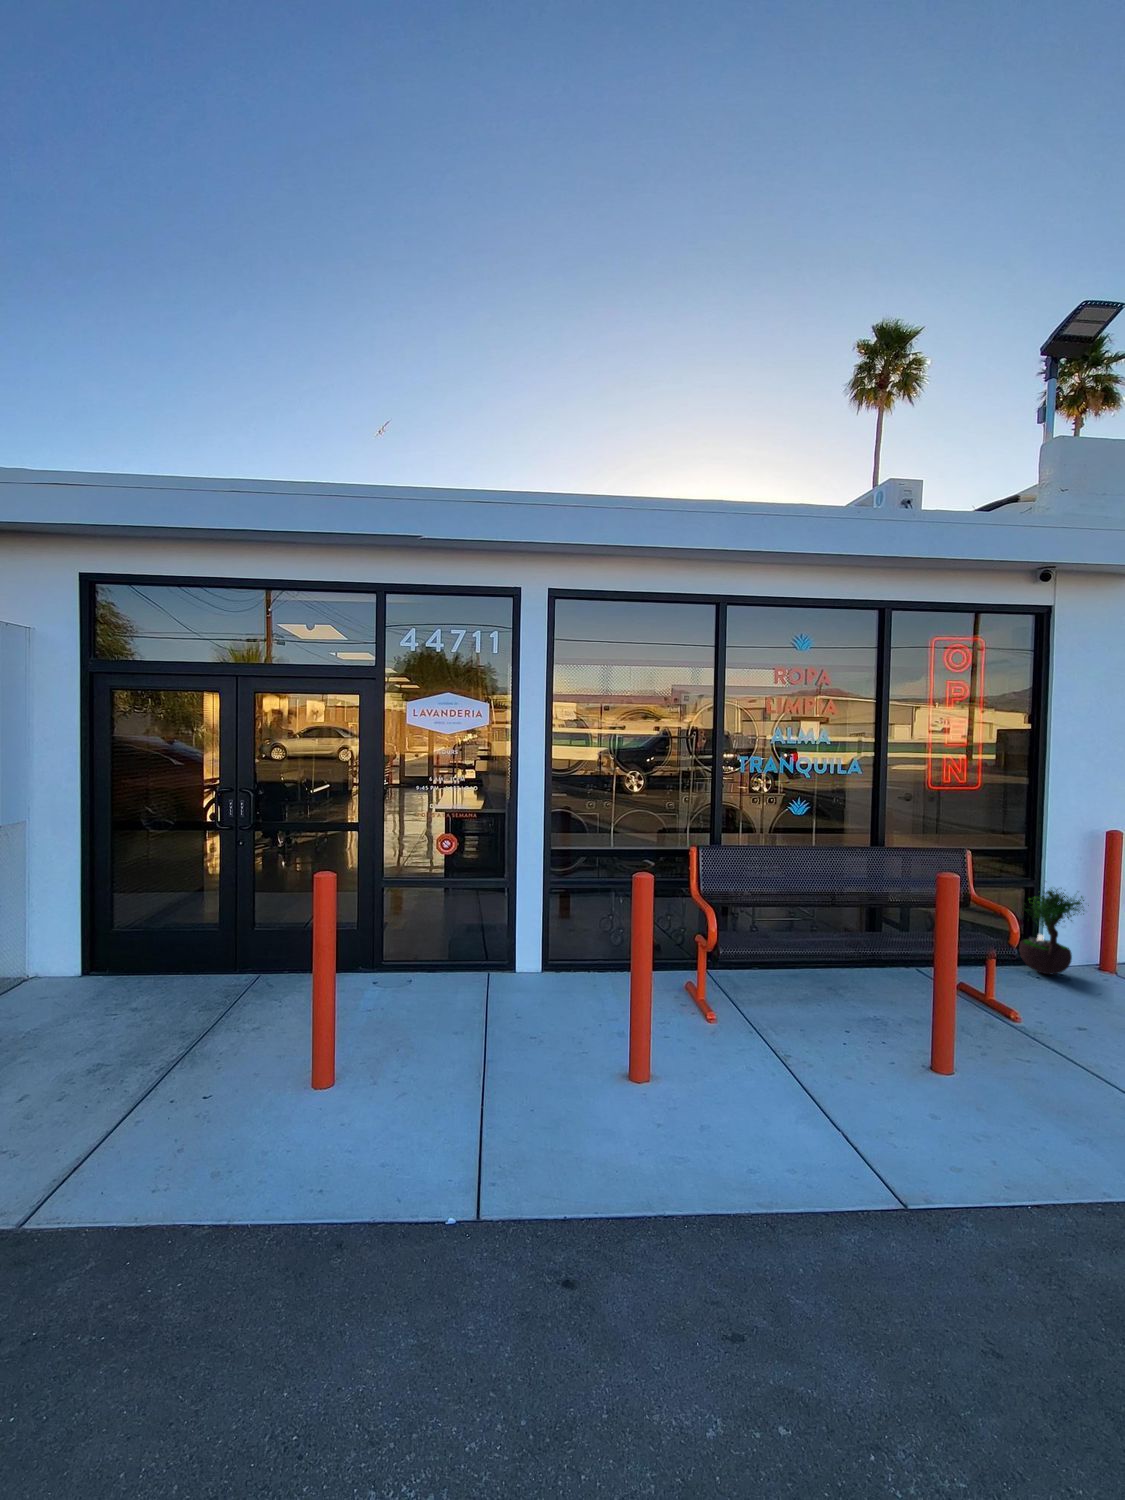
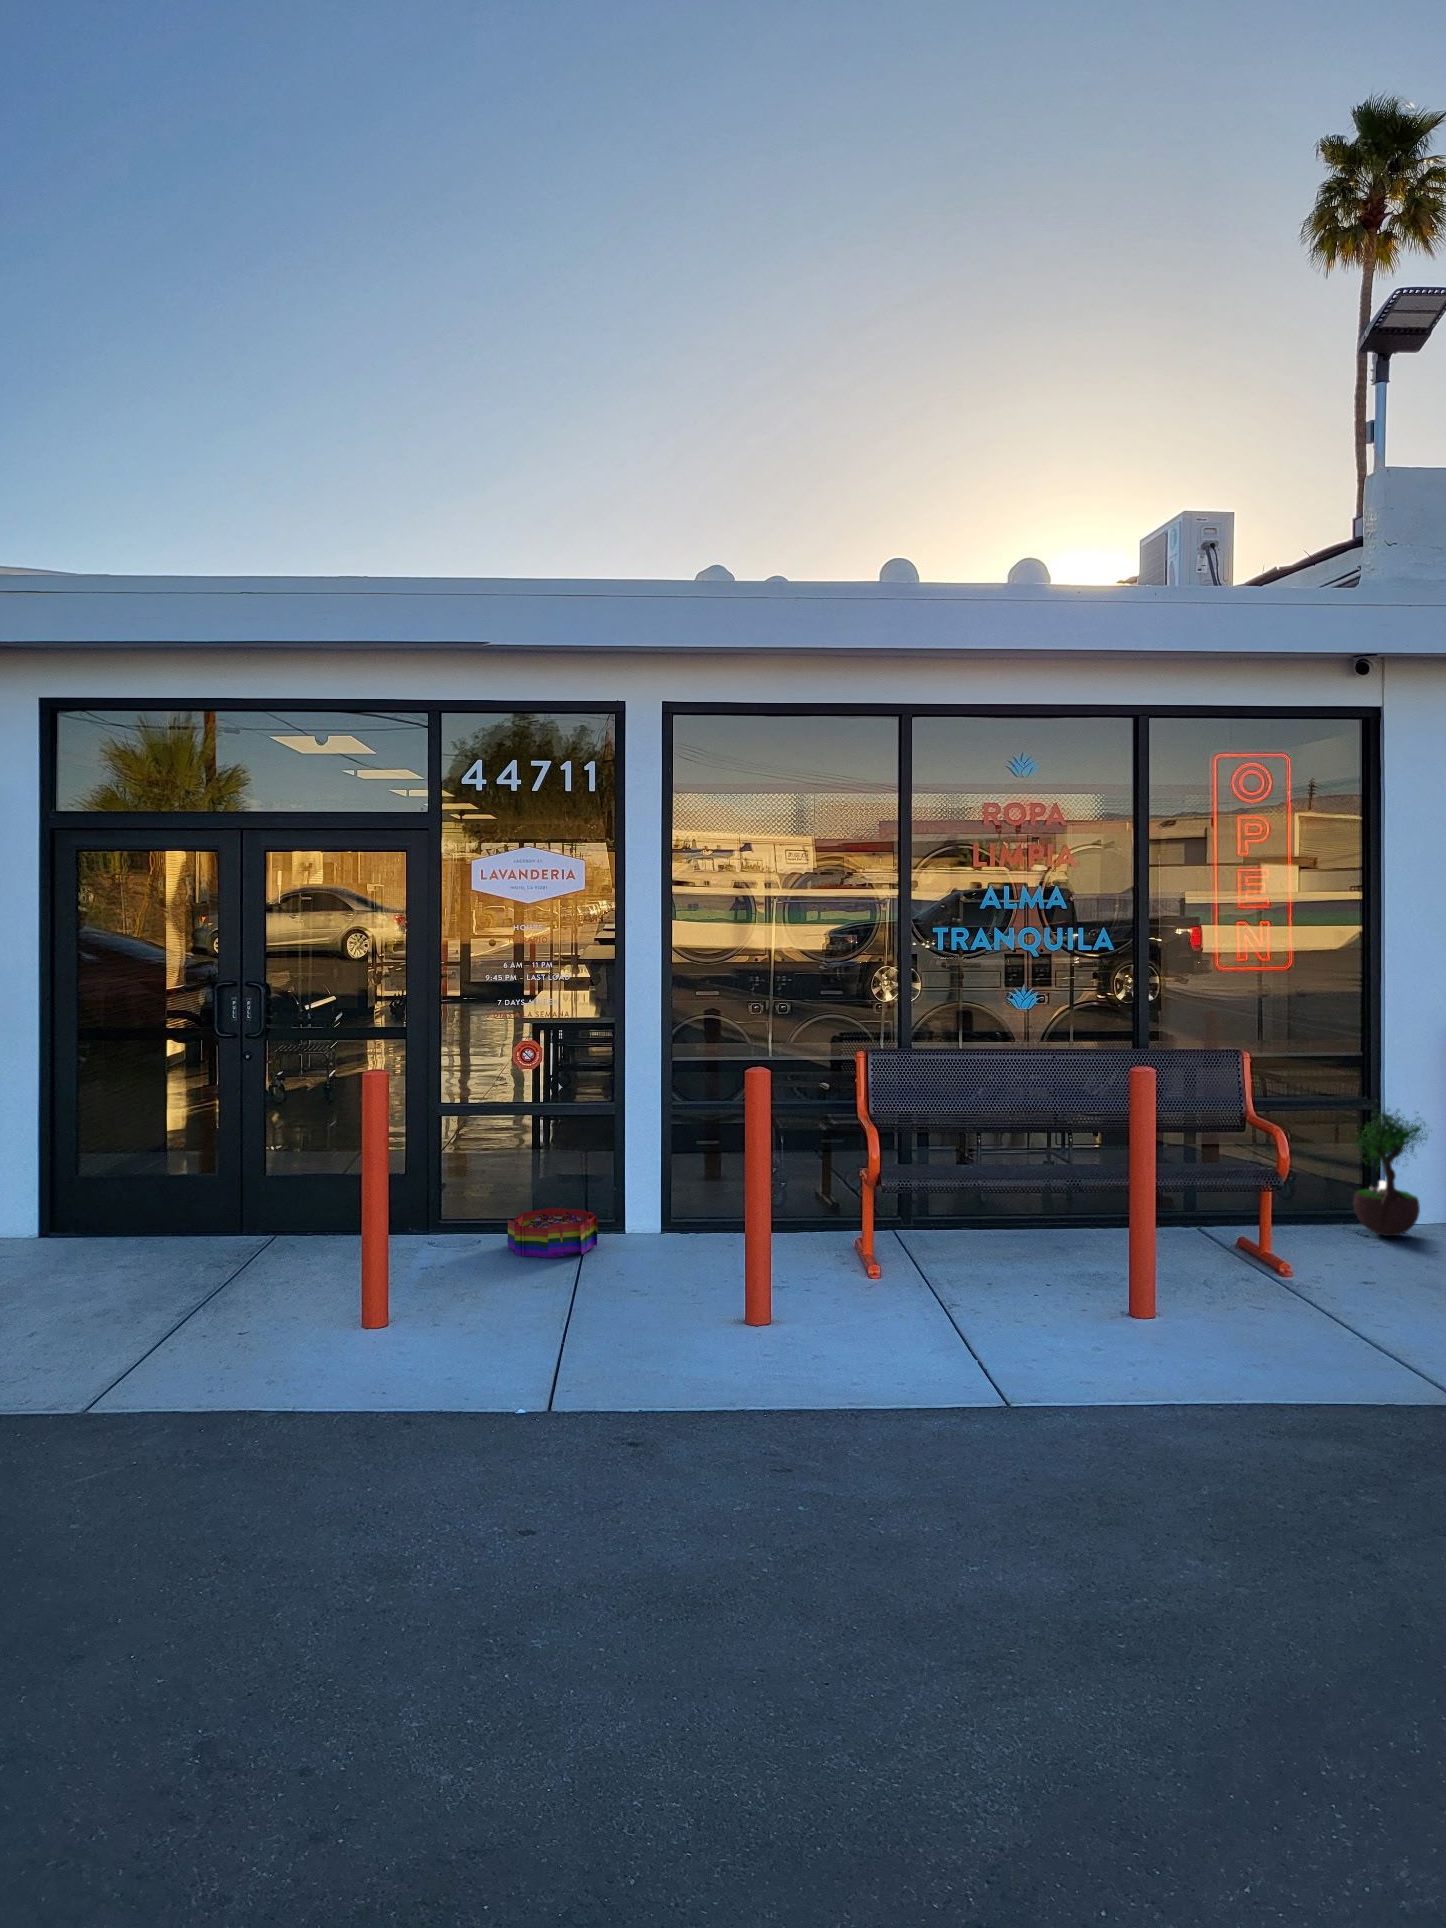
storage bin: none [431,955,498,1001] -> present [508,1208,597,1258]

